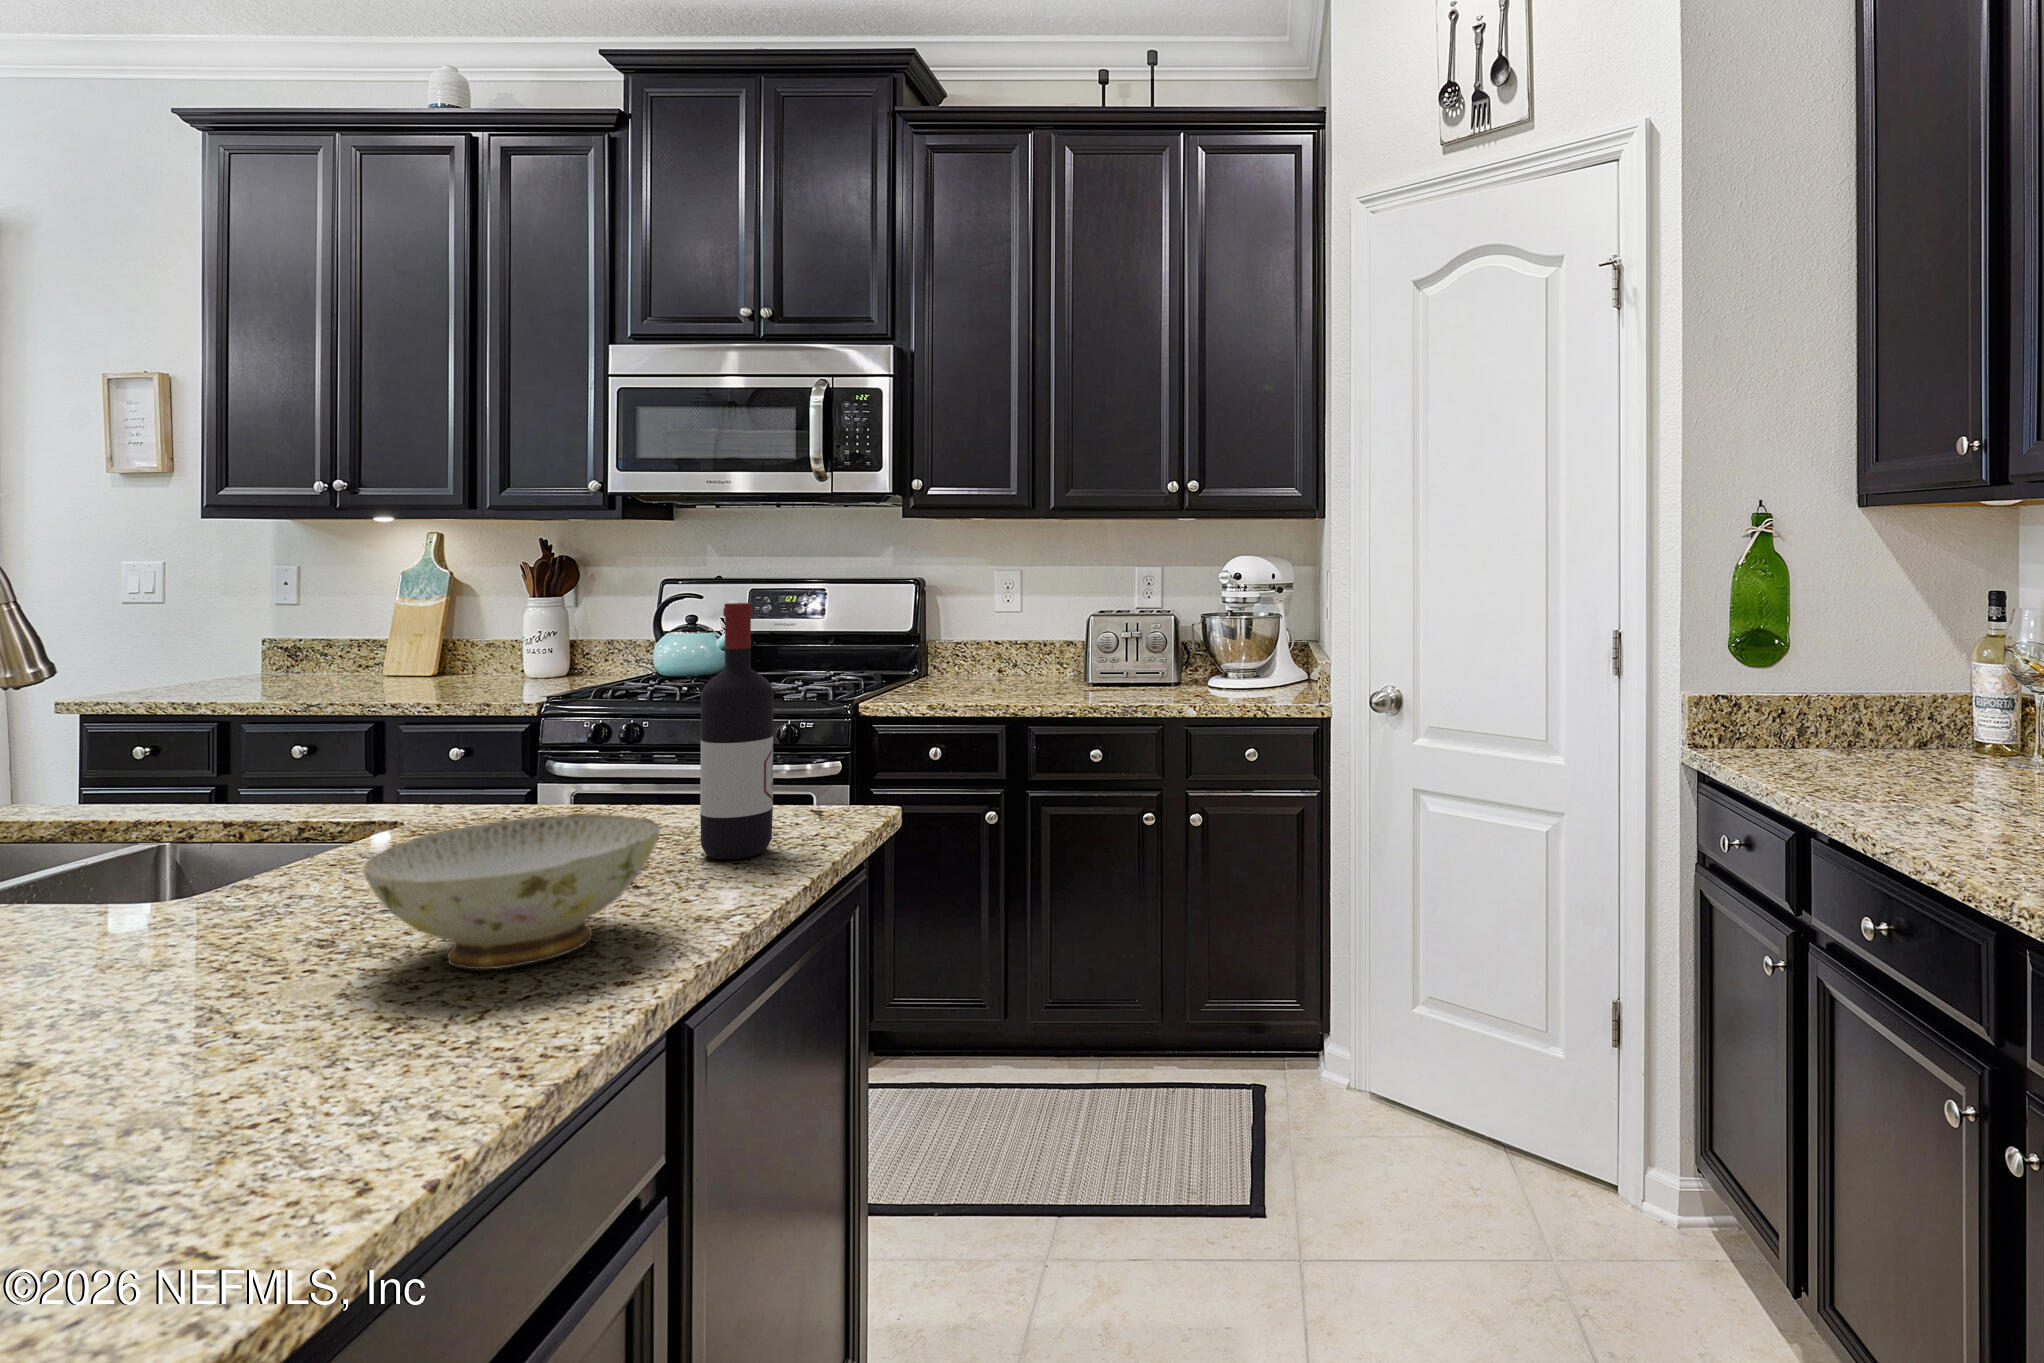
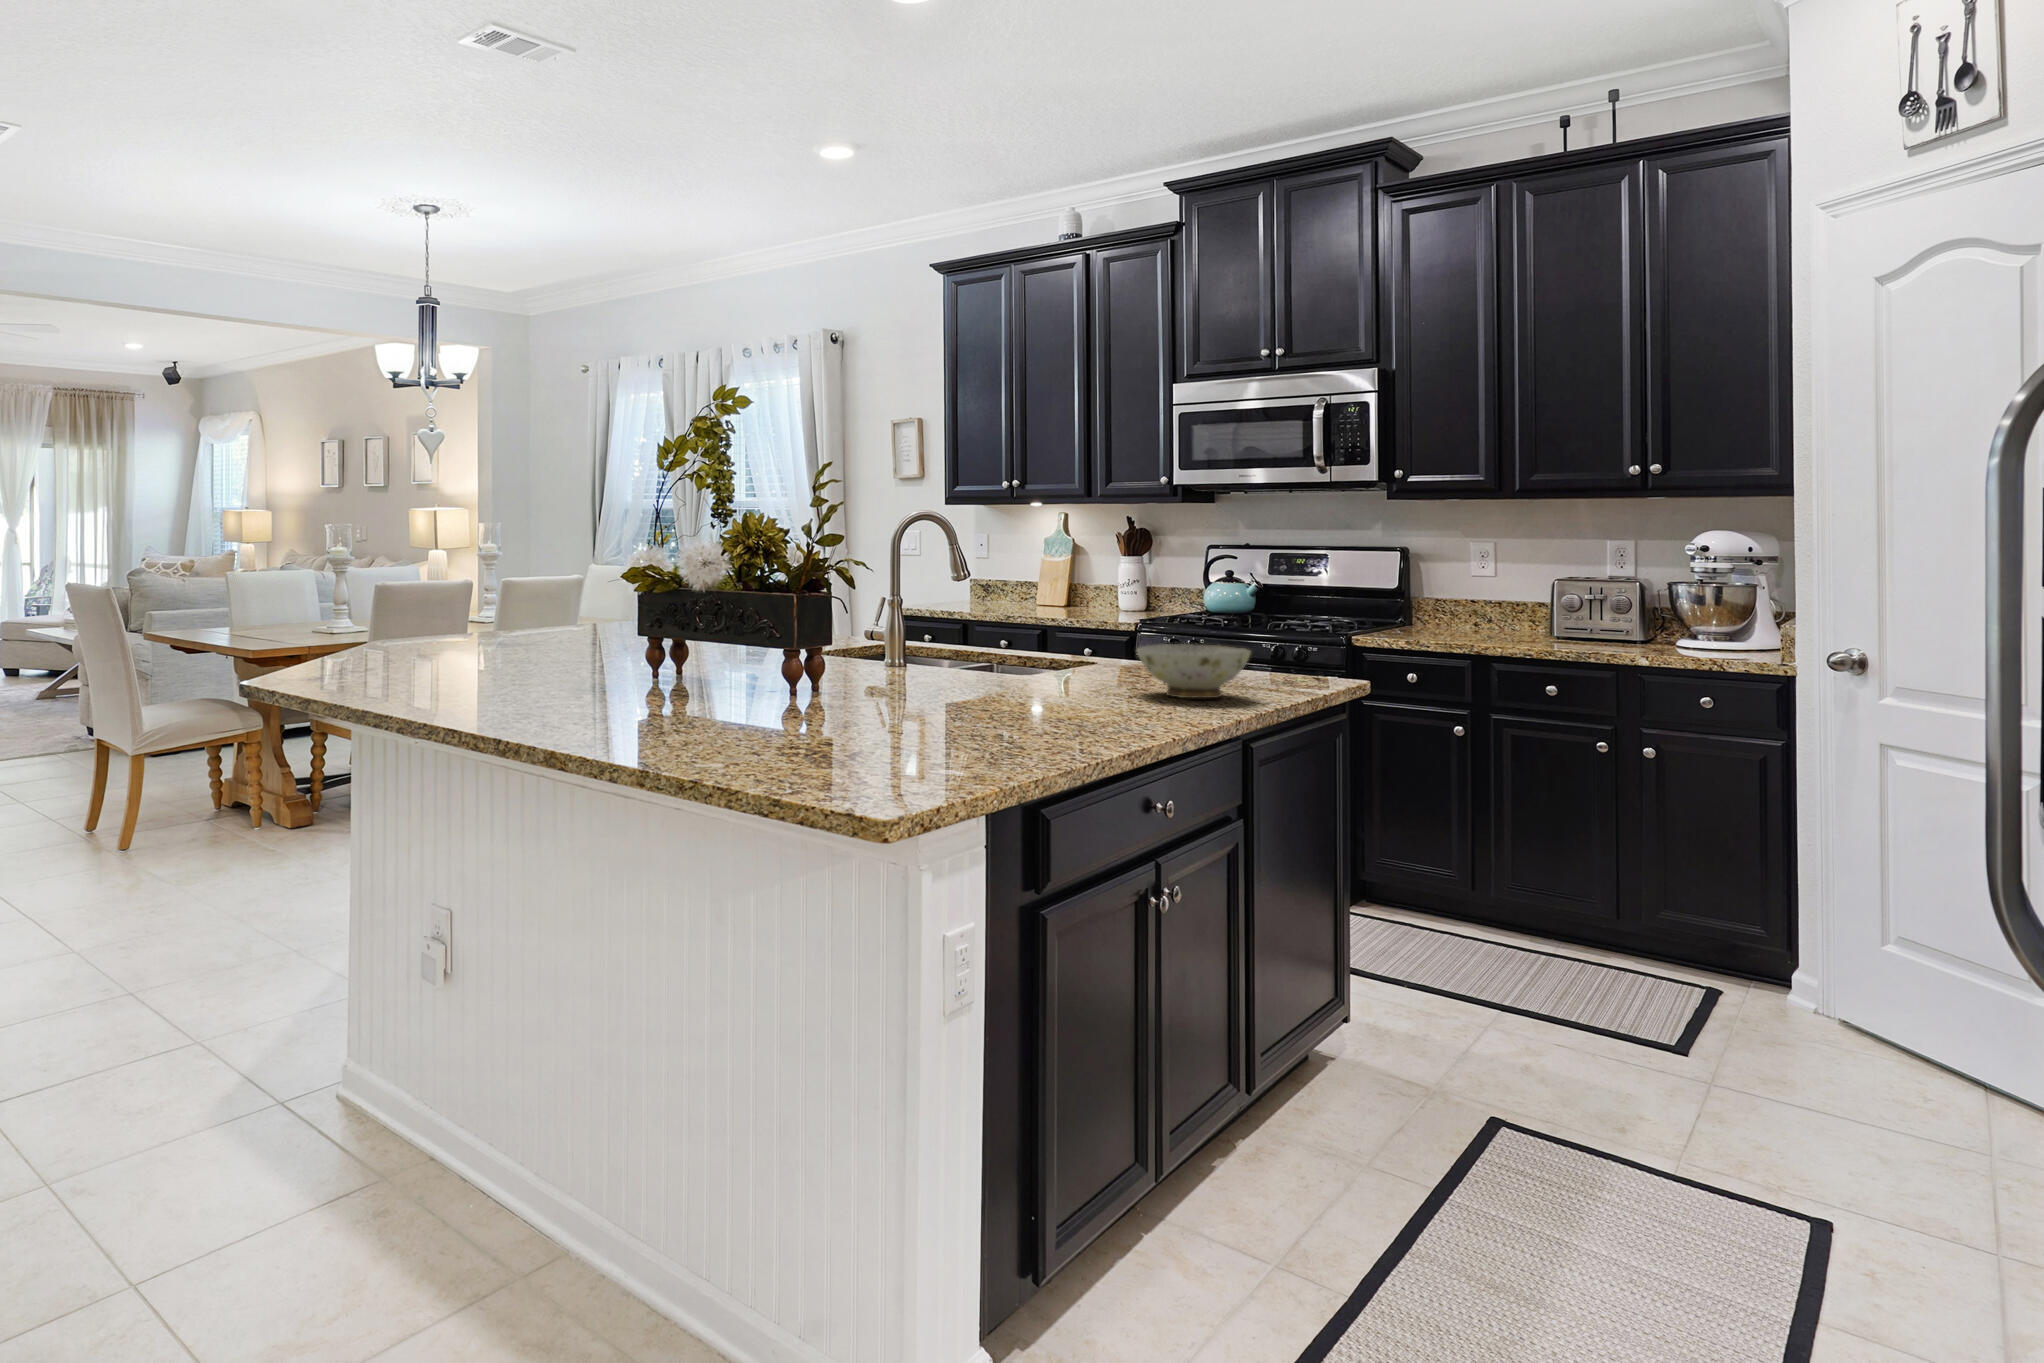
wine bottle: present [700,603,774,860] -> none [1262,550,1300,685]

